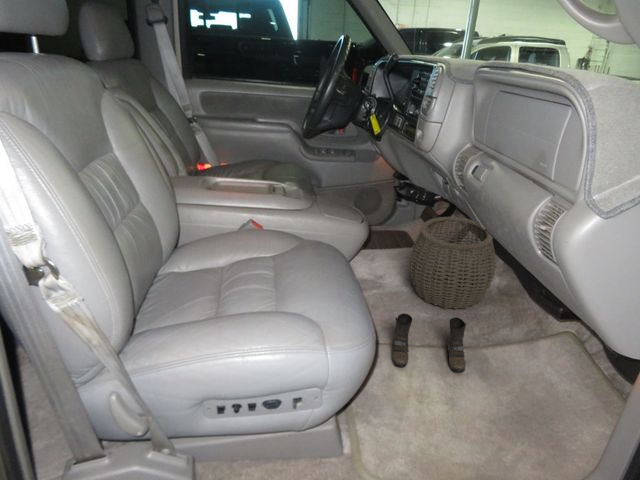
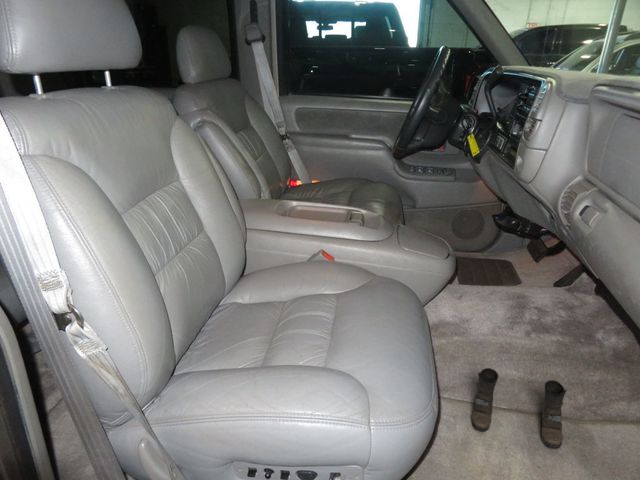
woven basket: present [410,217,496,309] -> none [505,254,614,366]

